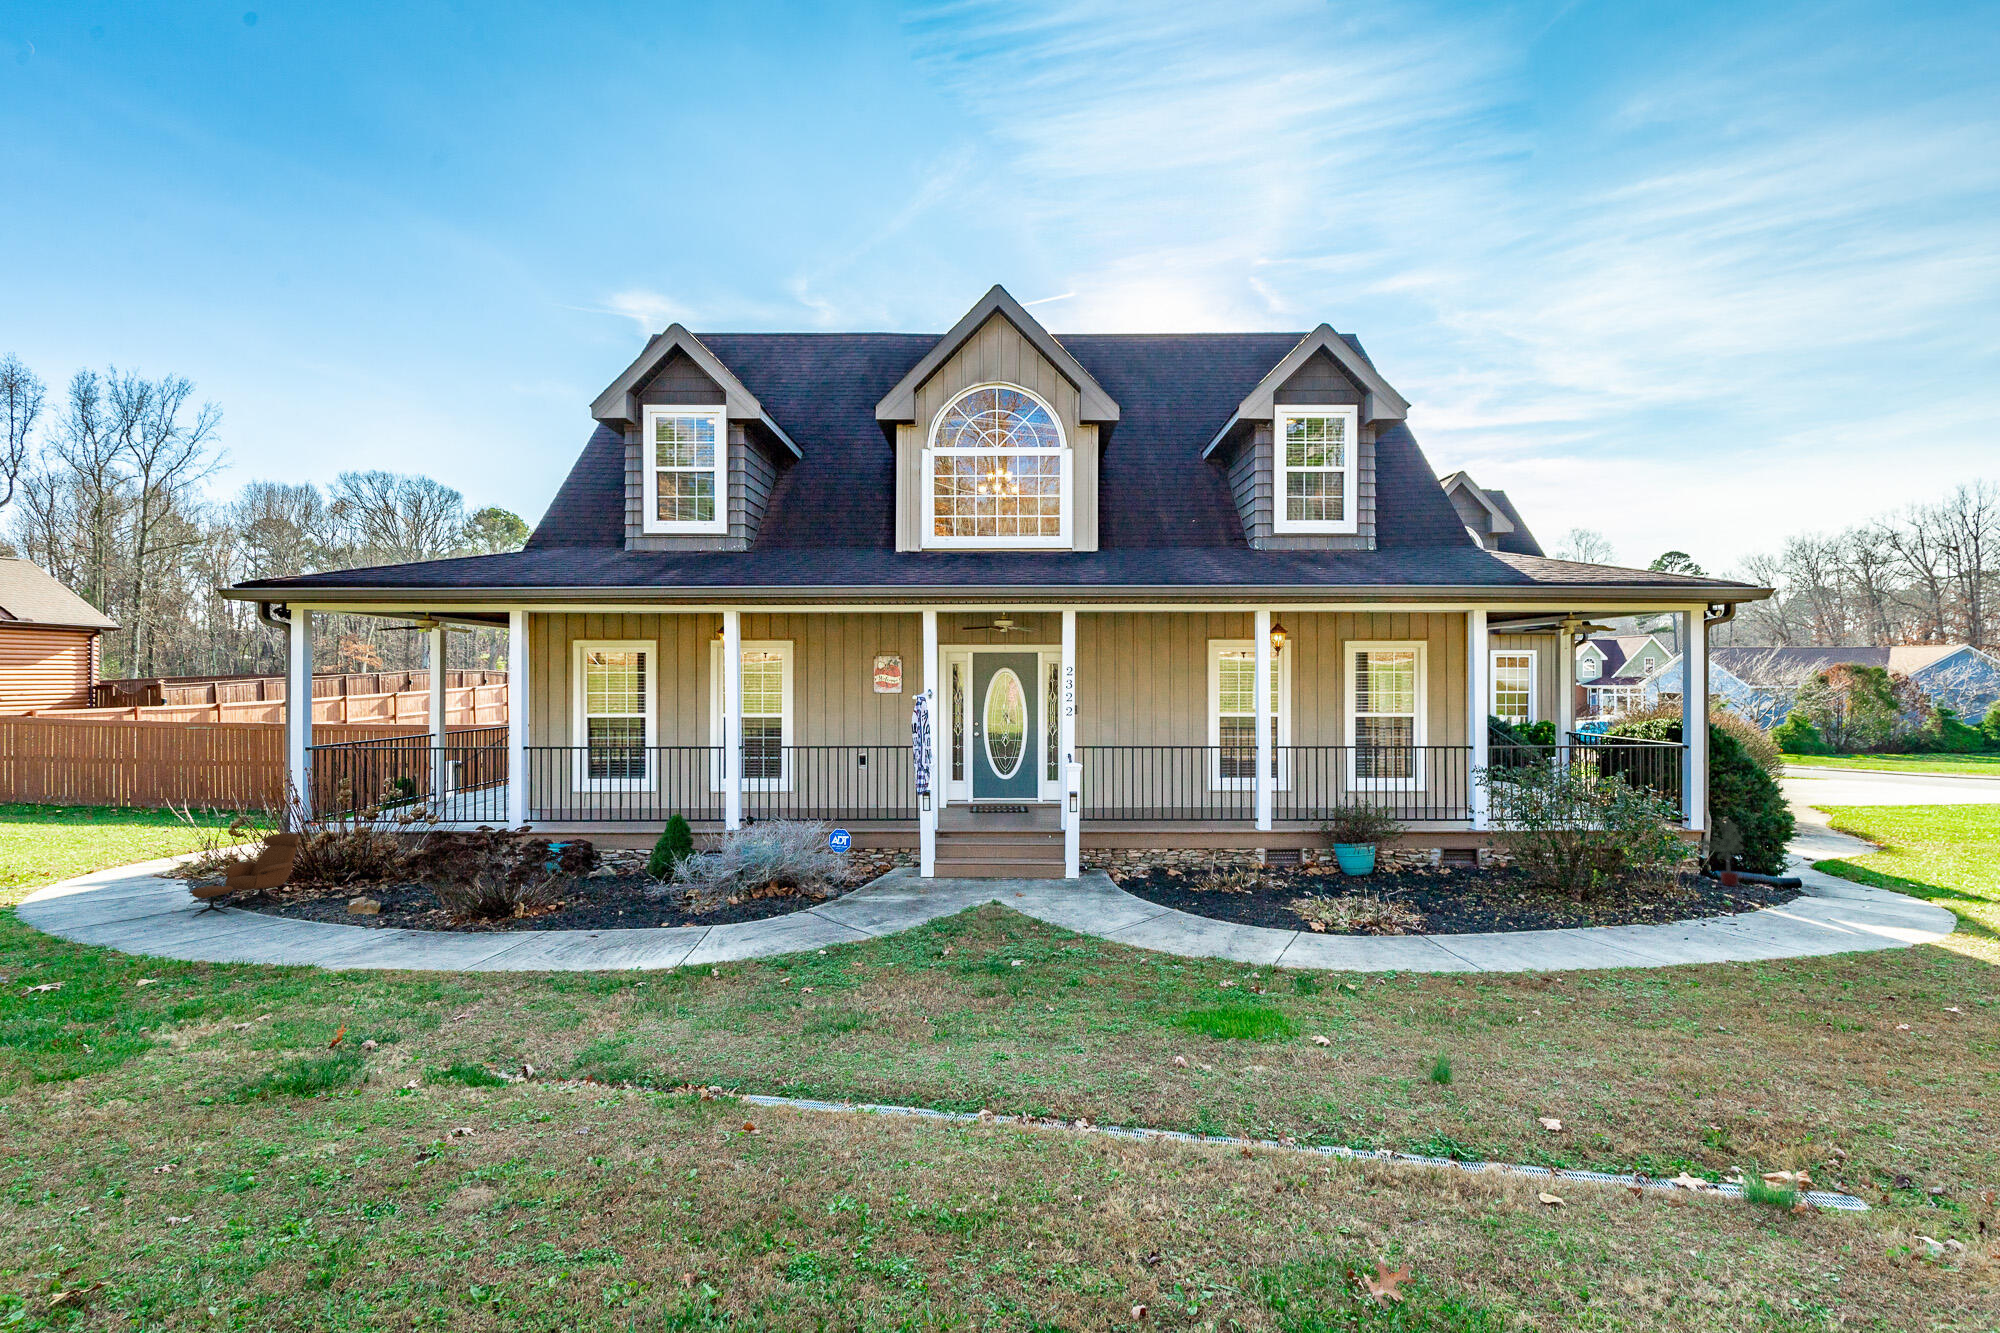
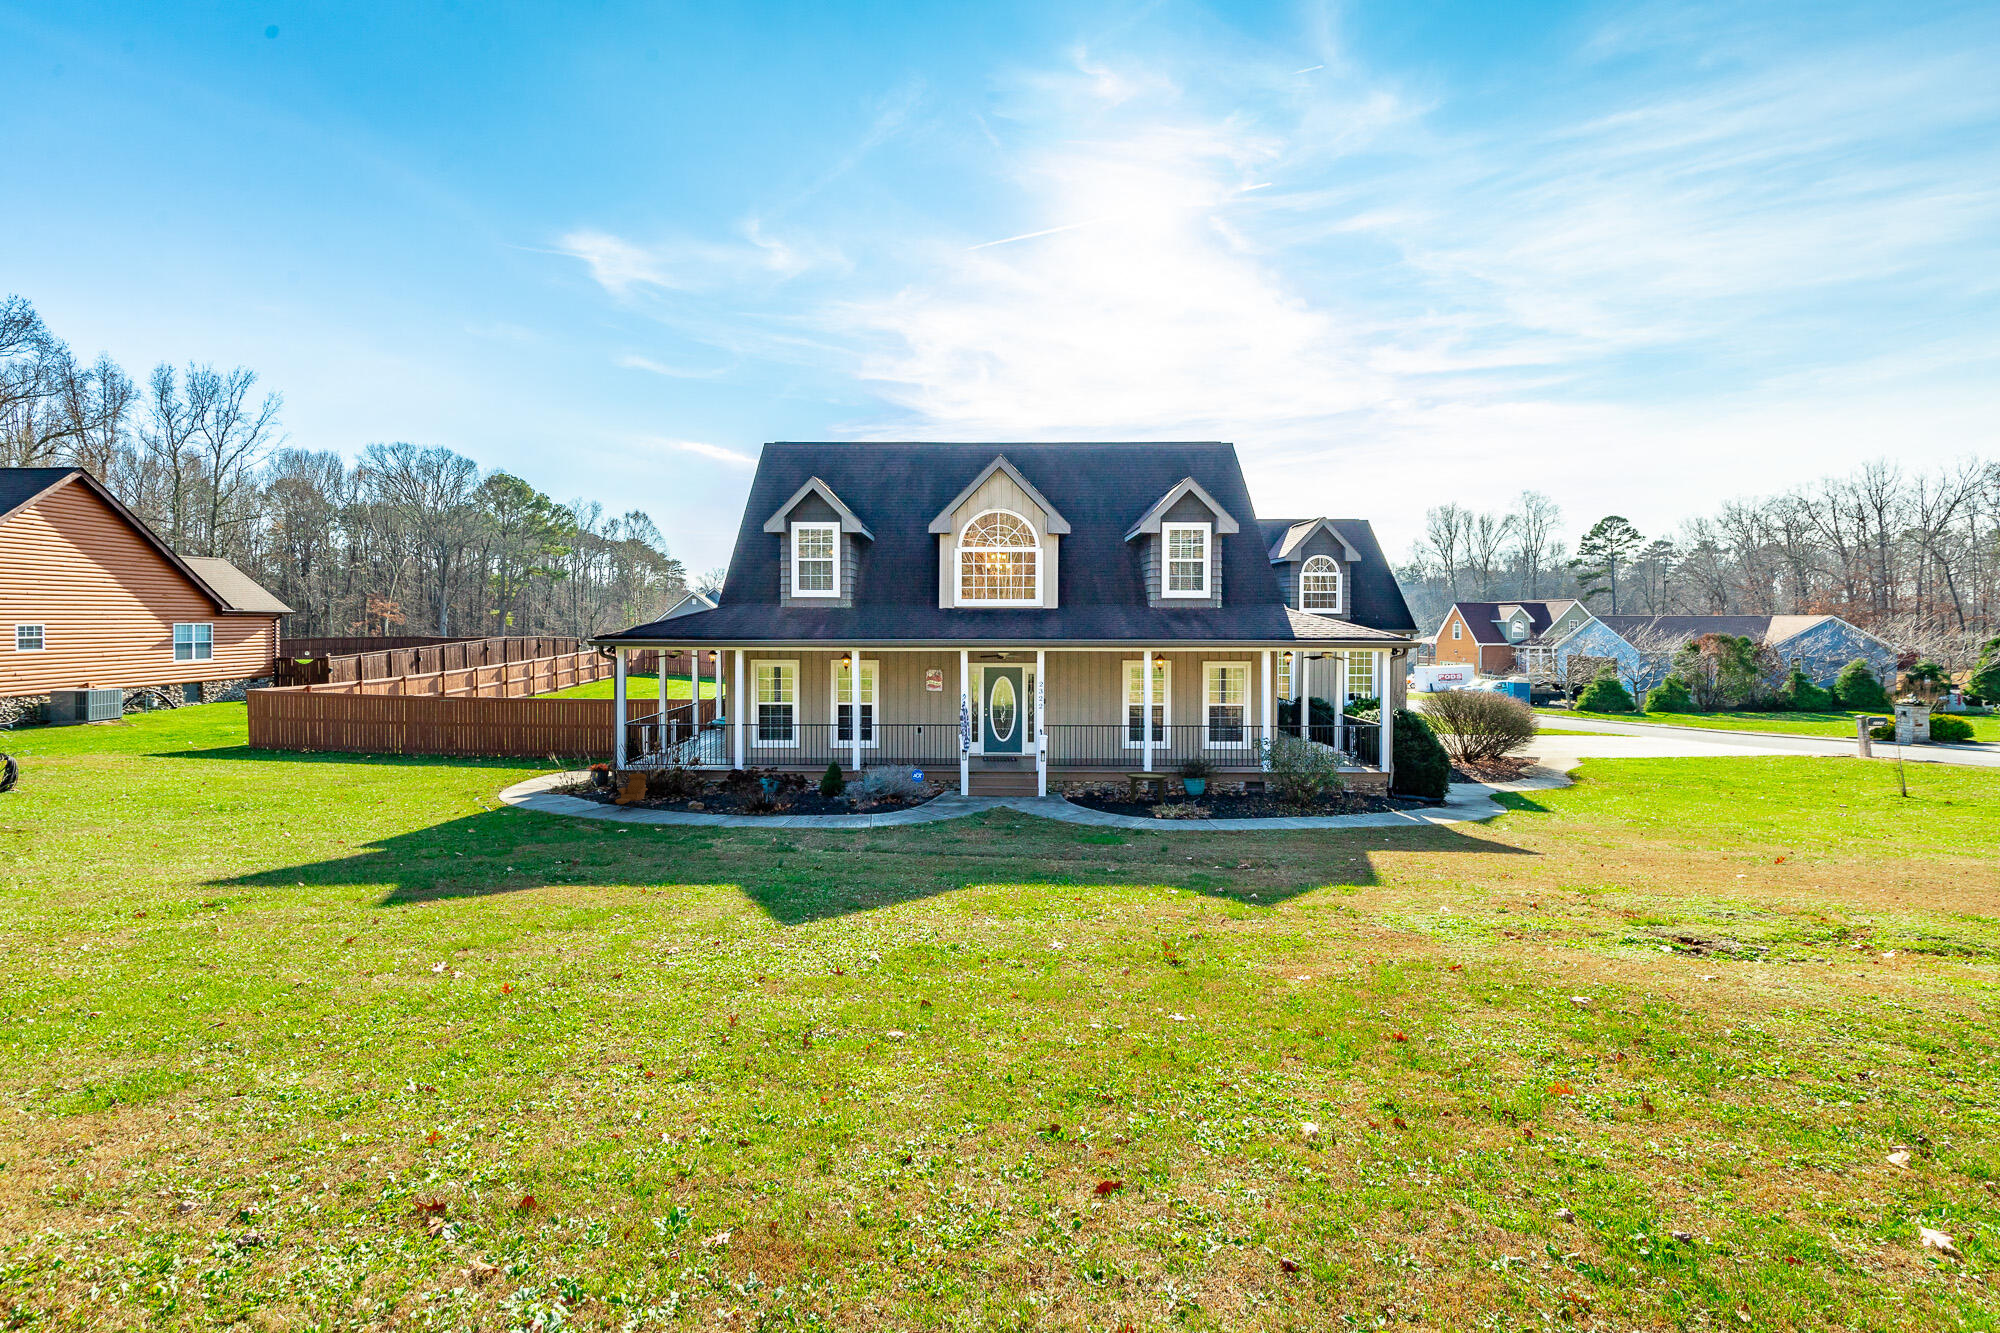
potted tree: present [1702,817,1743,886] -> none [1379,764,1401,801]
round table: none [1227,830,1317,892] -> present [1124,772,1170,803]

